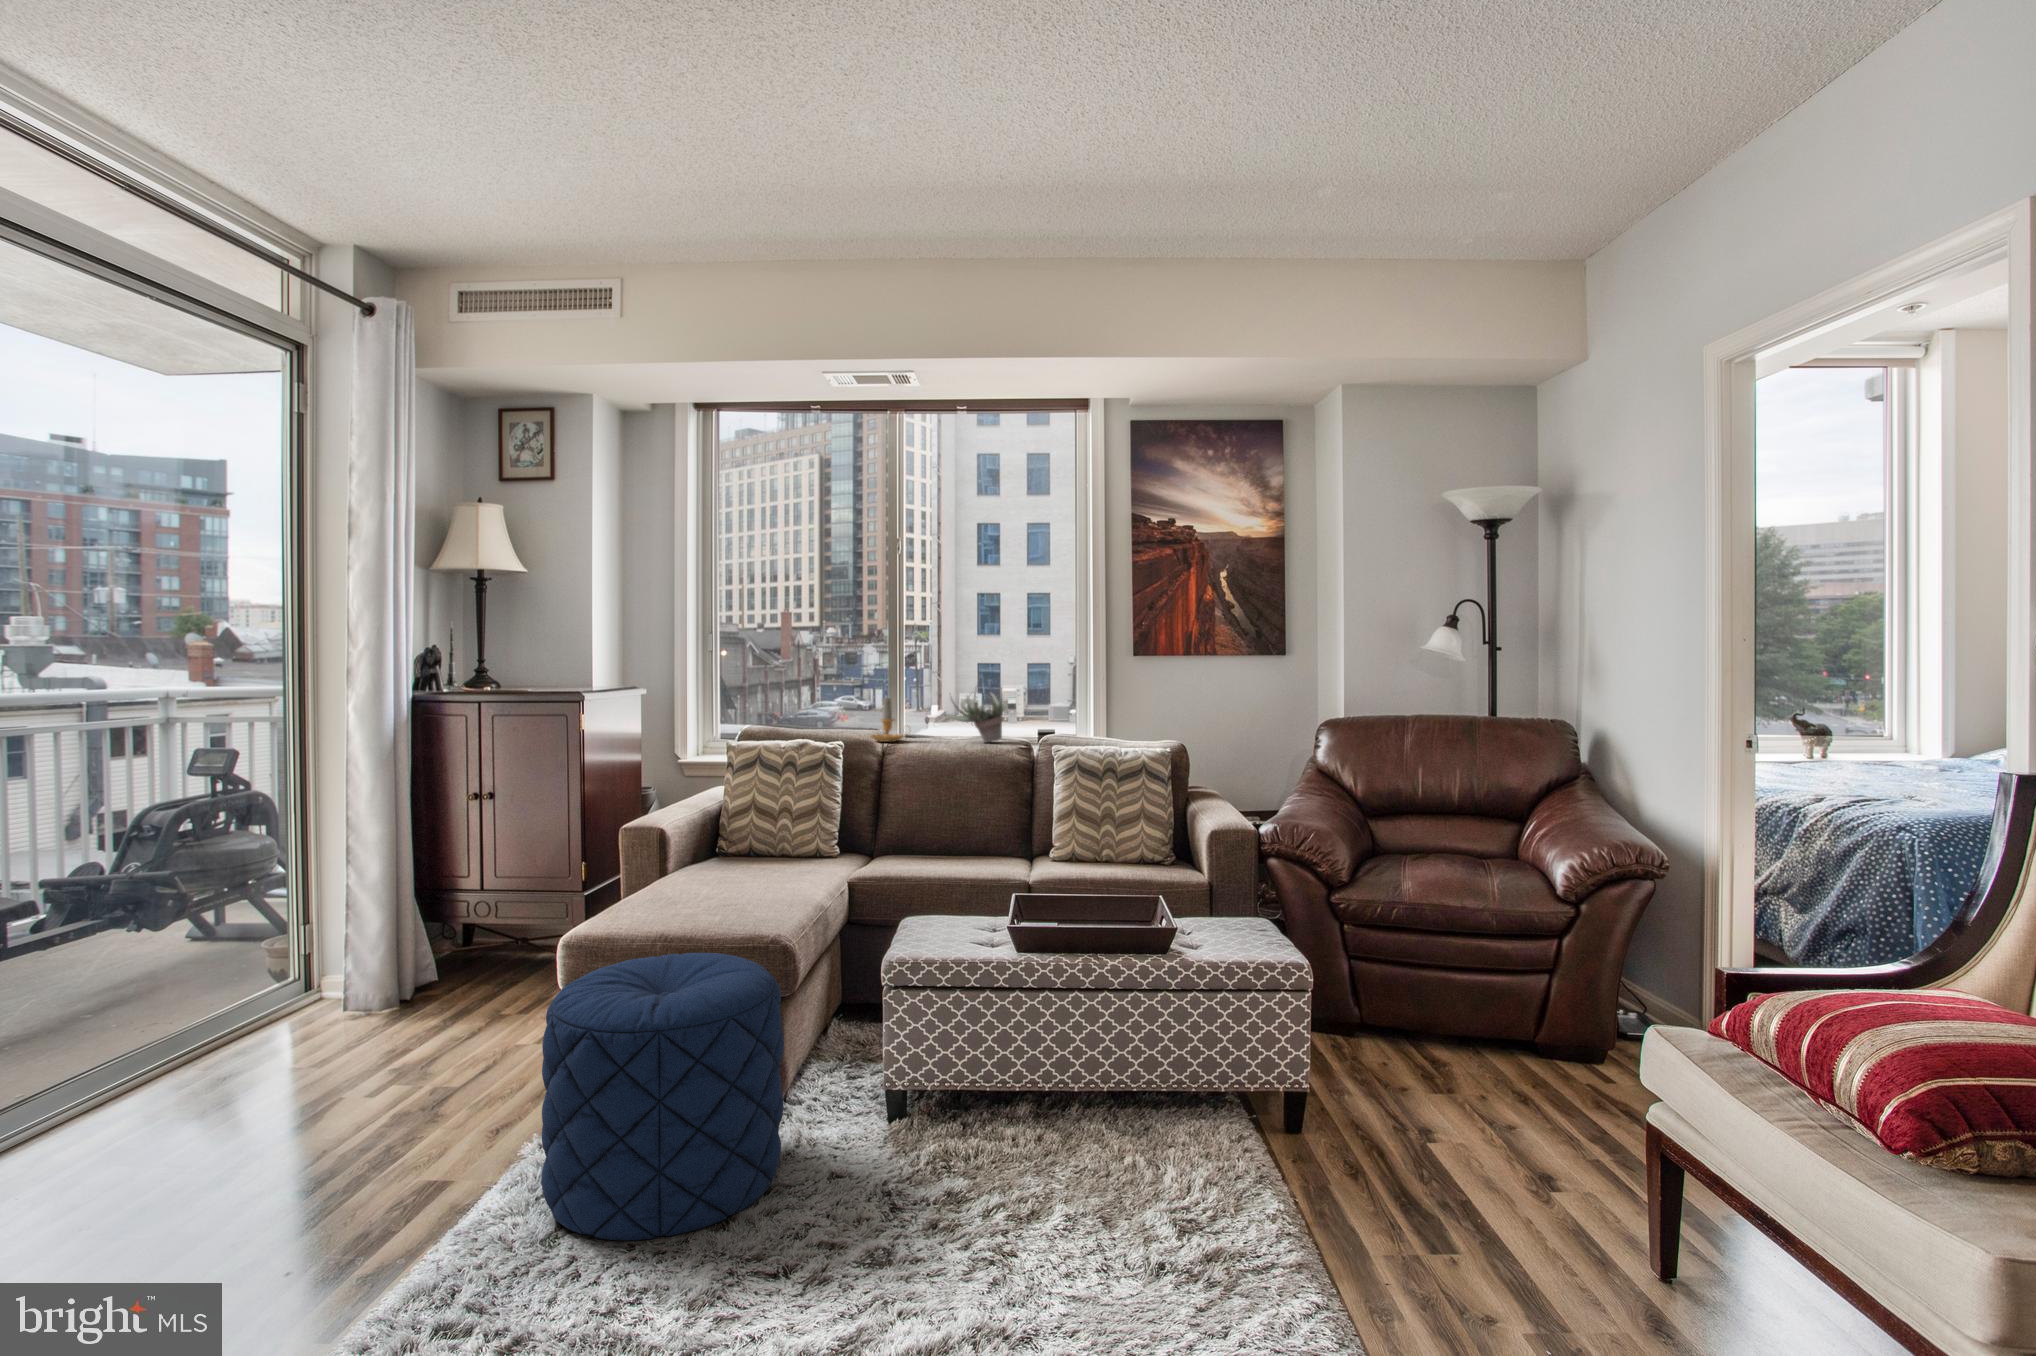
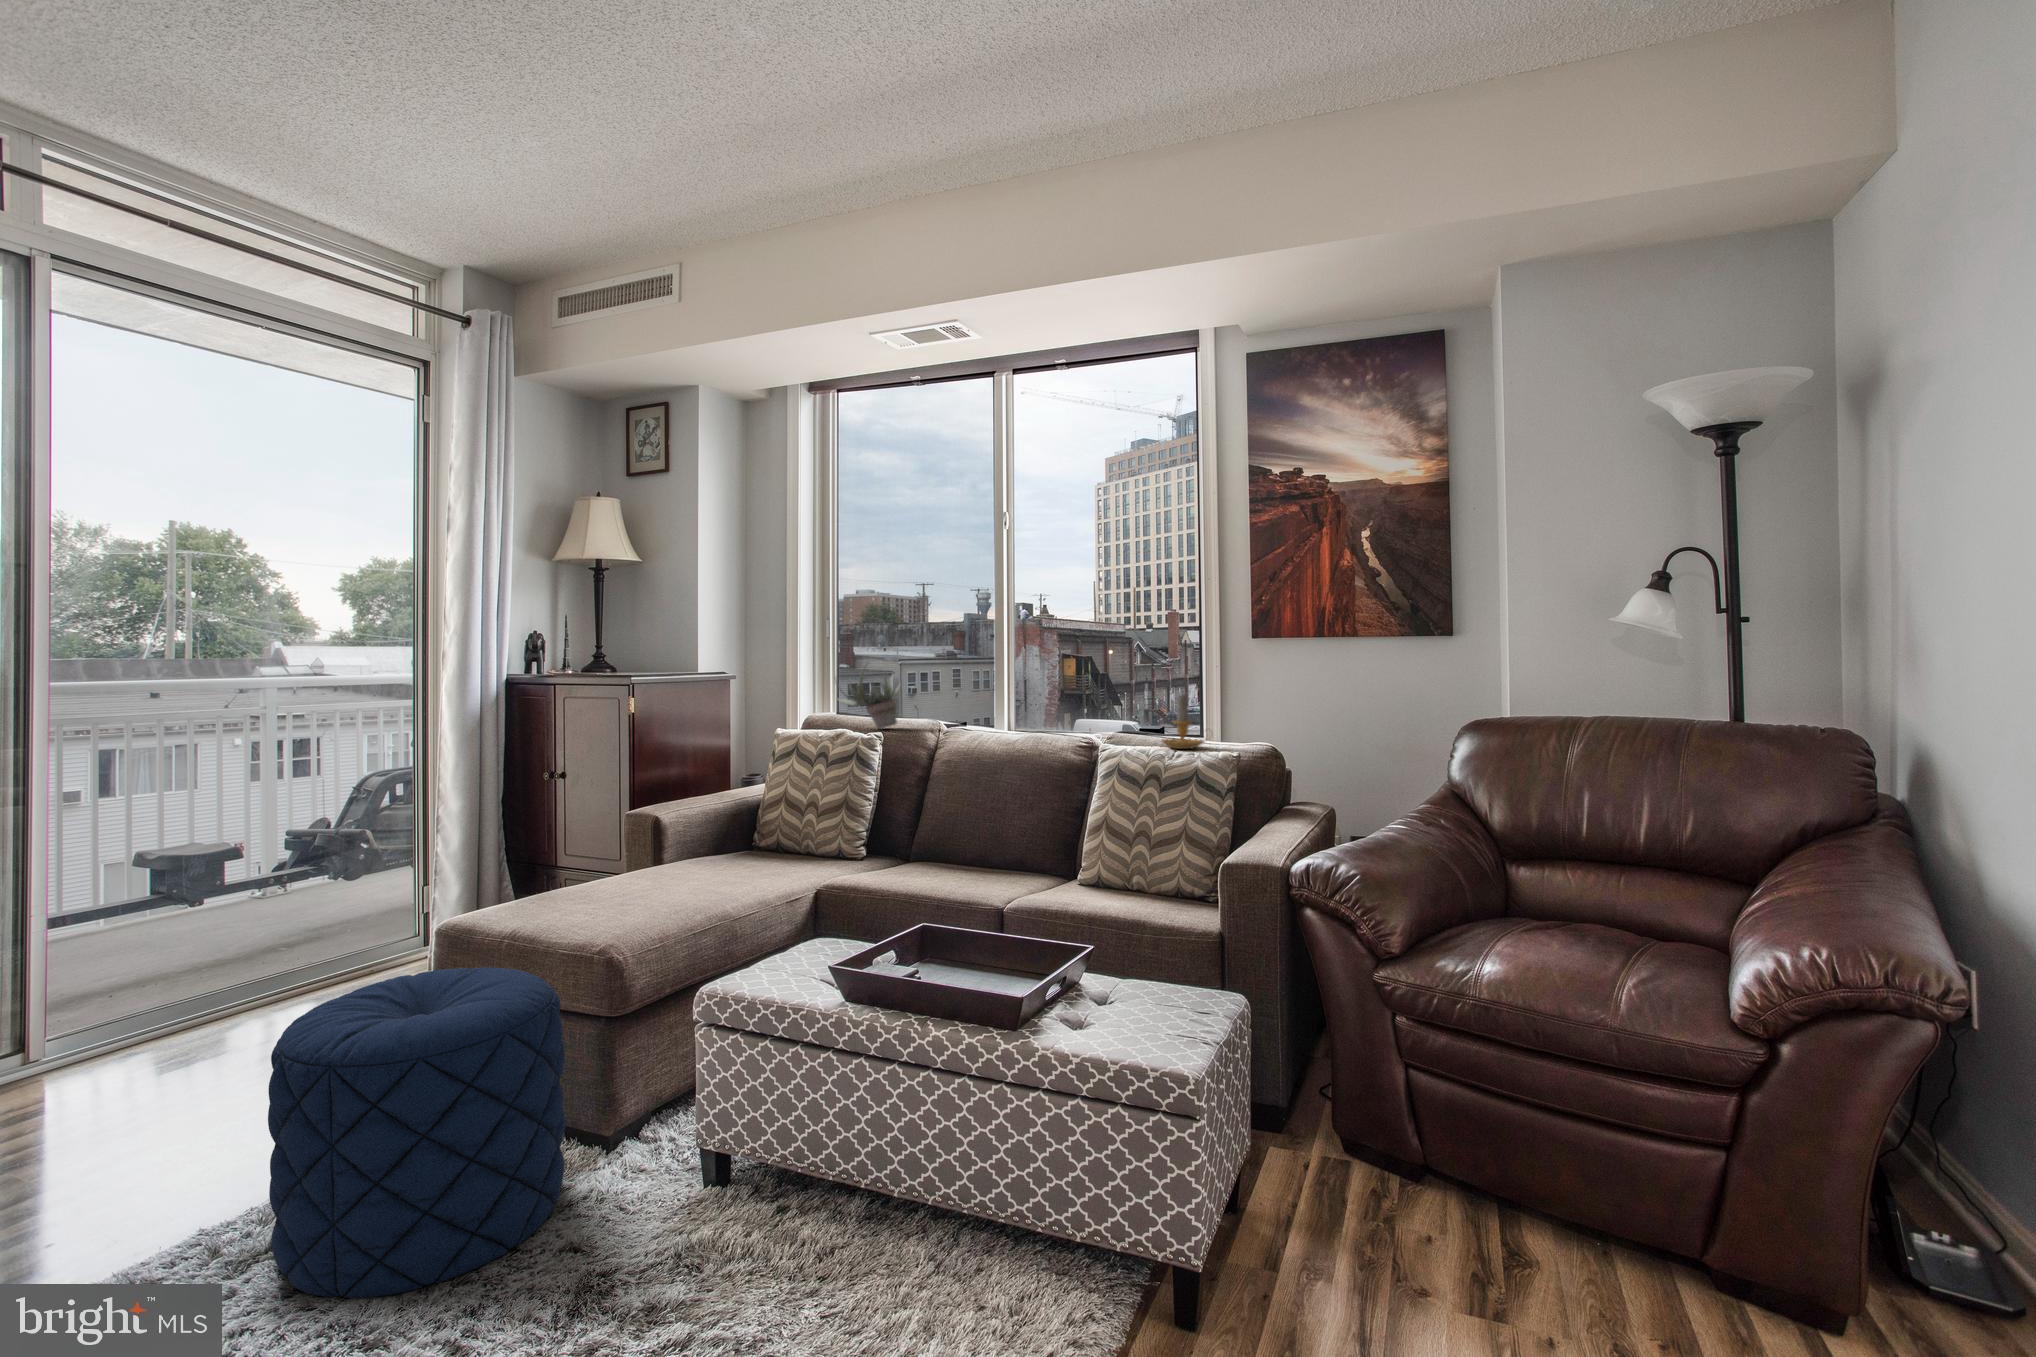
succulent plant: present [945,692,1008,742] -> present [835,664,901,729]
candle: present [871,698,905,742] -> present [1162,694,1212,749]

